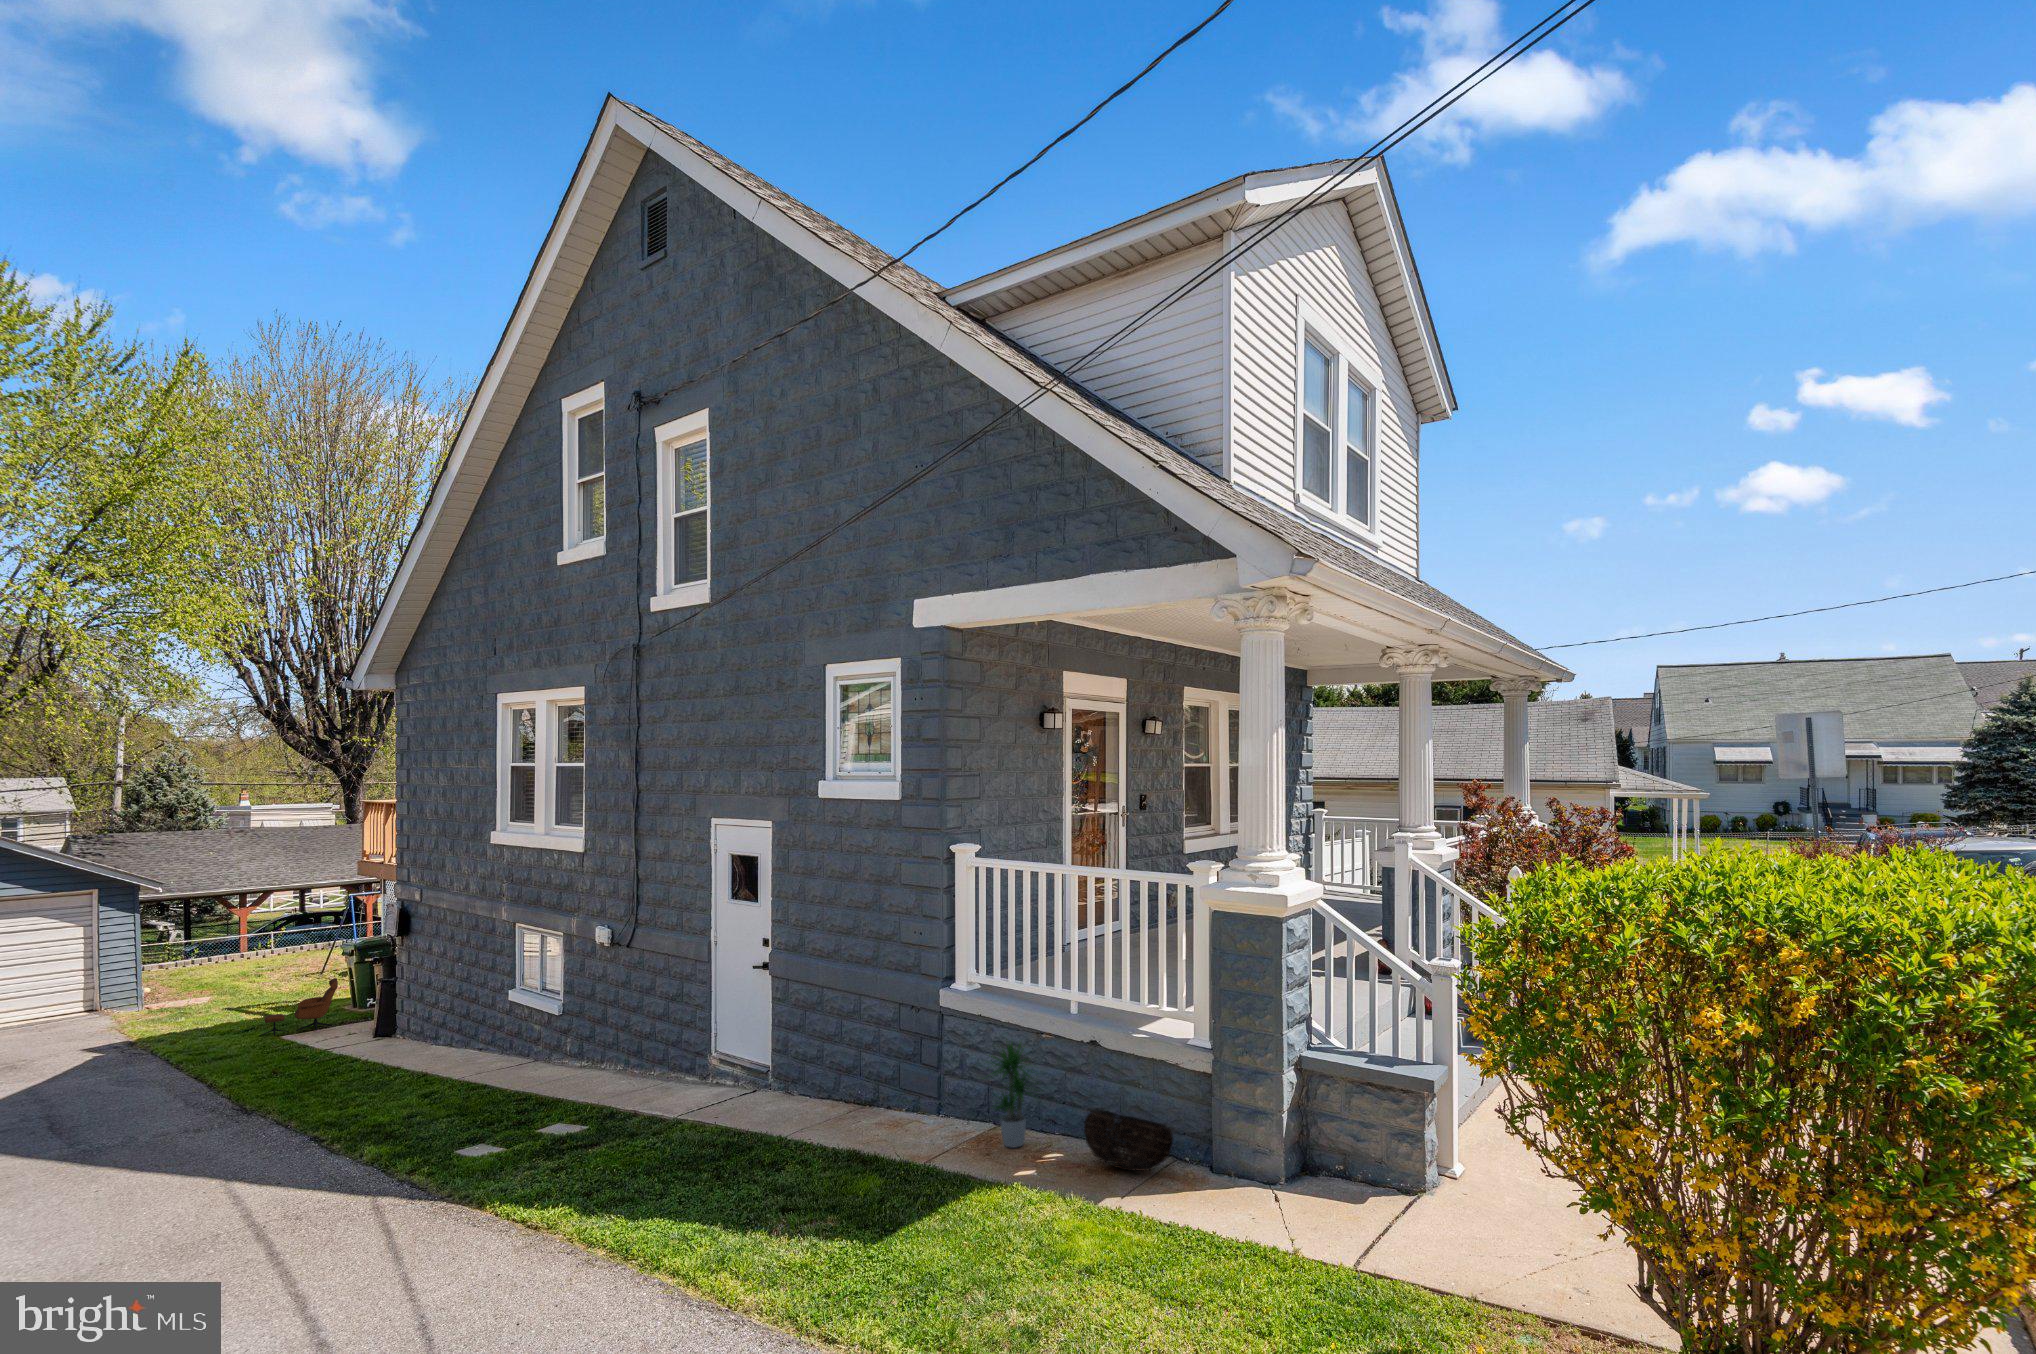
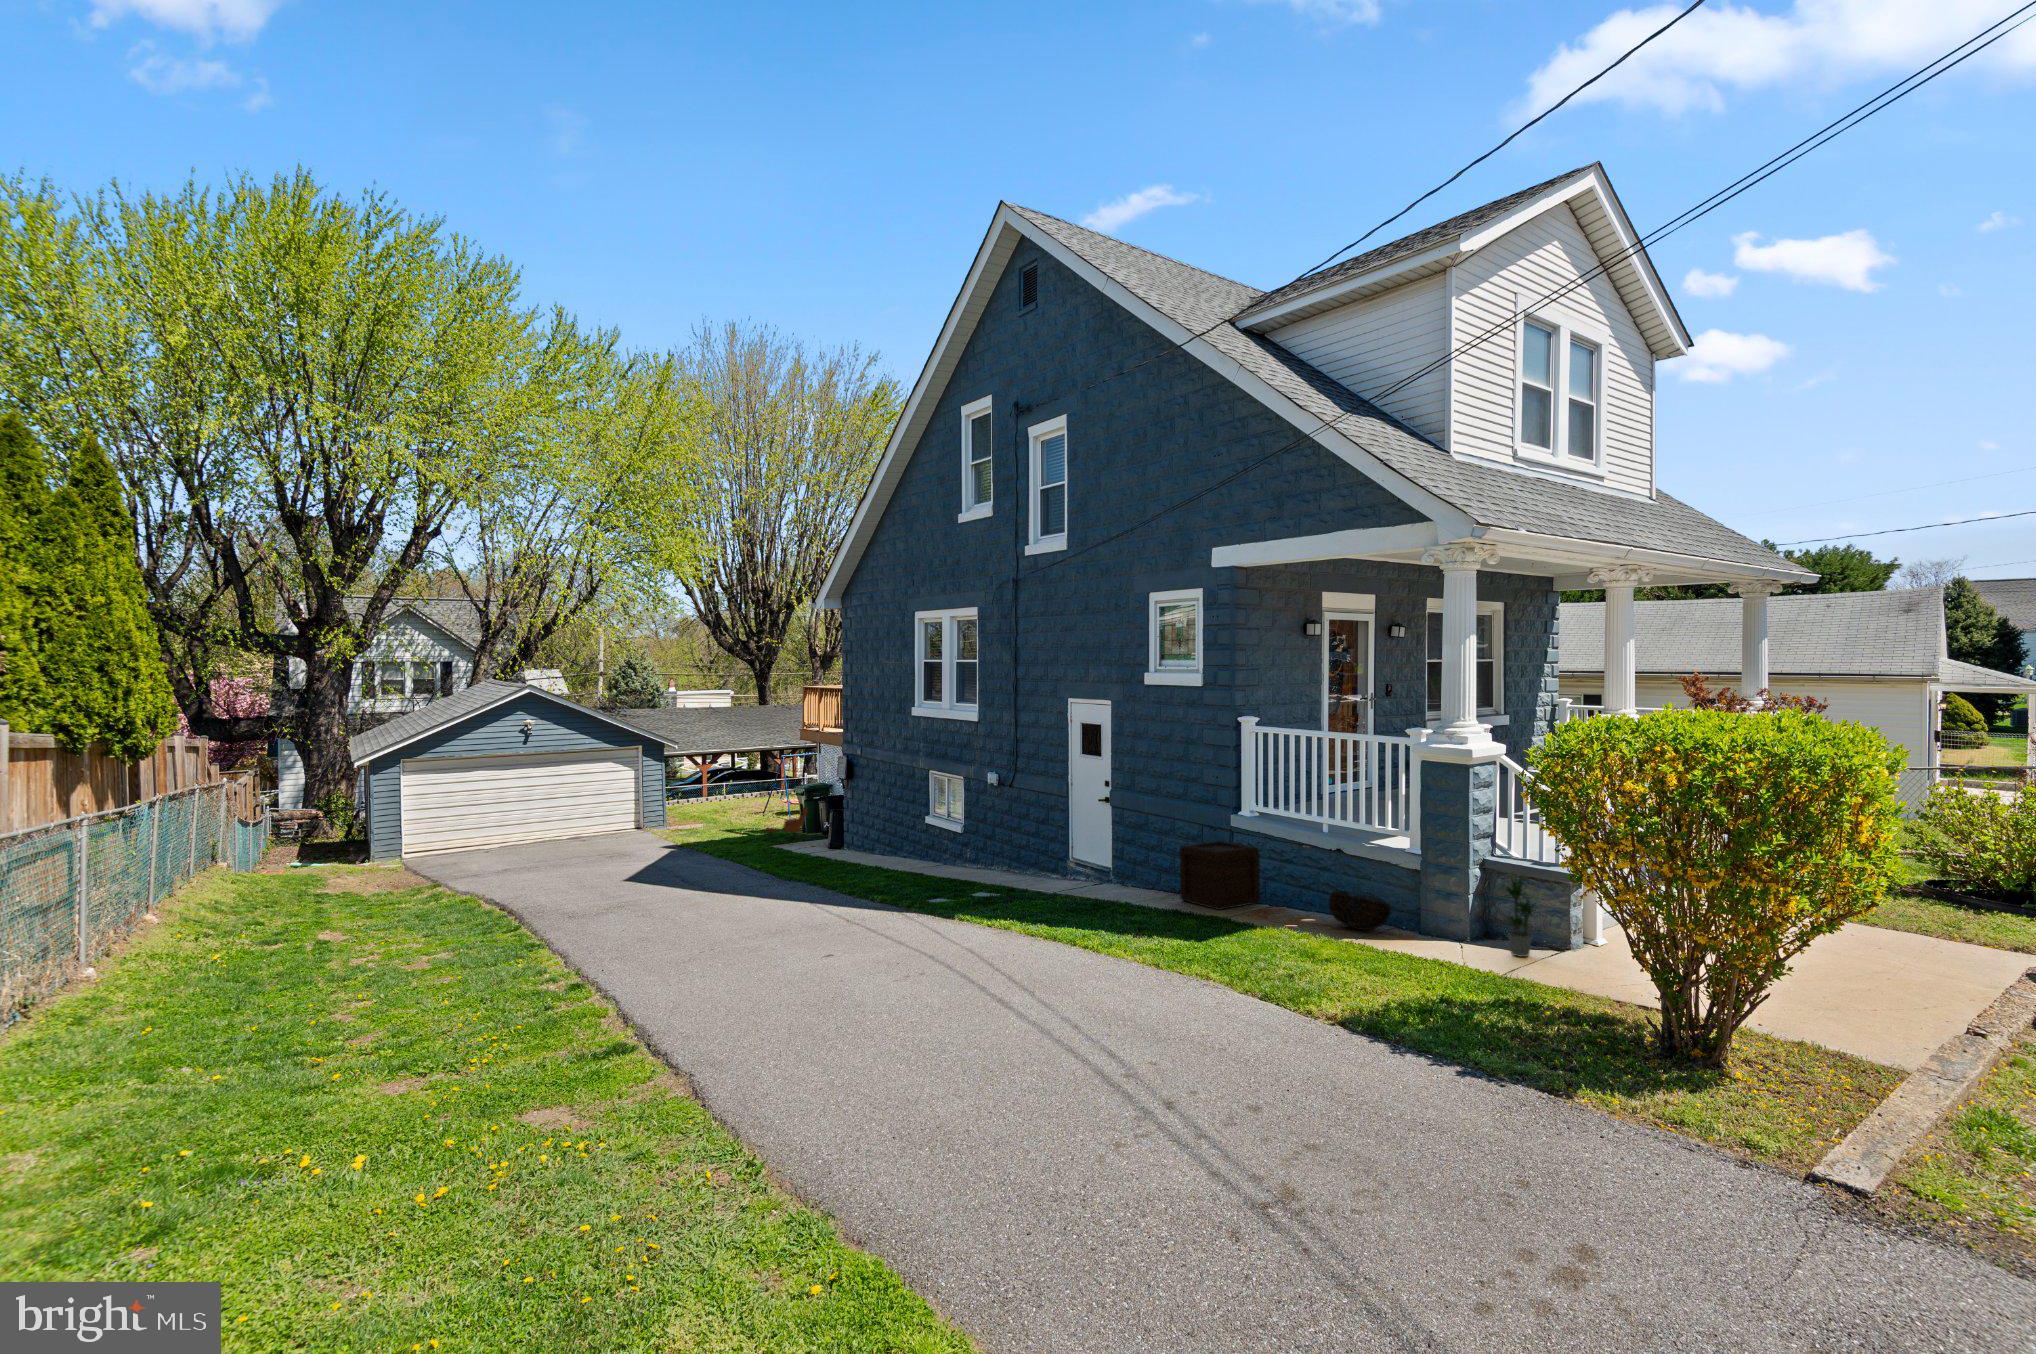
wooden crate: none [865,1031,986,1147] -> present [1180,841,1260,910]
potted plant: present [989,1042,1038,1148] -> present [1499,876,1542,957]

